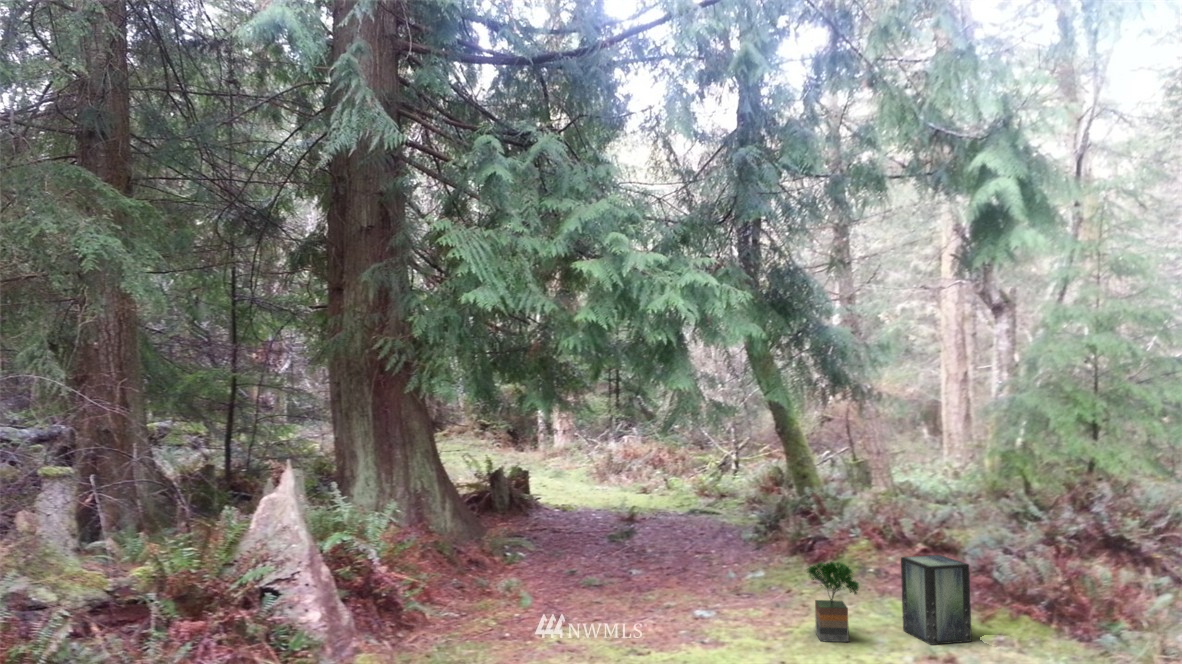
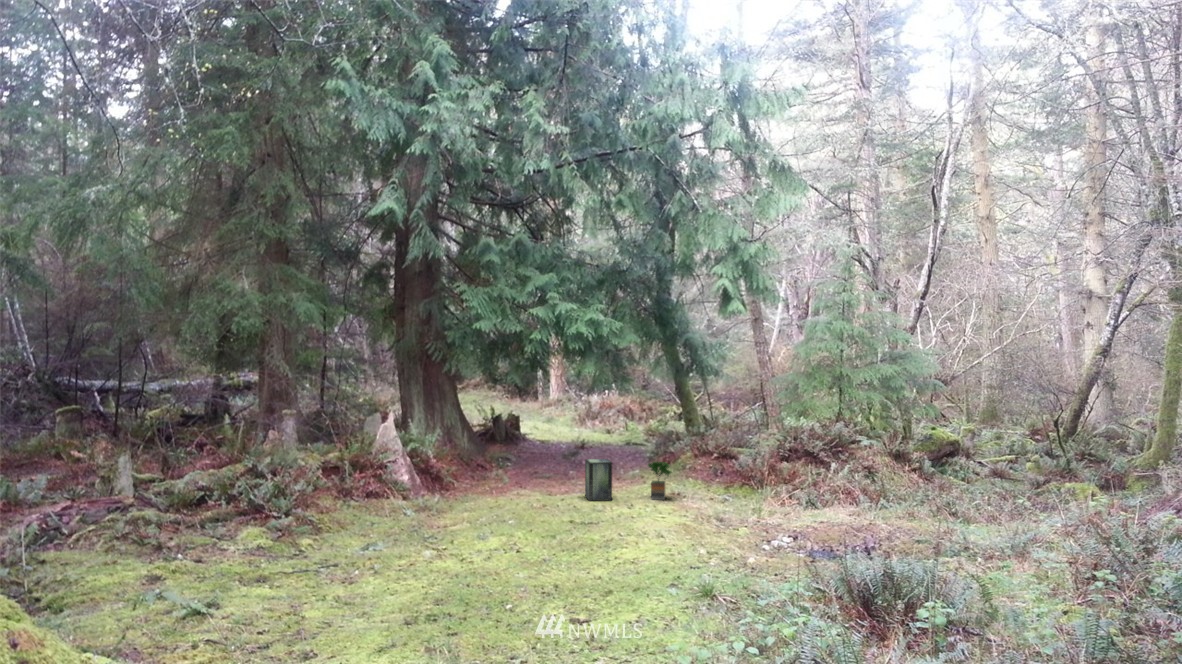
storage box: present [901,555,972,645] -> present [585,459,612,501]

